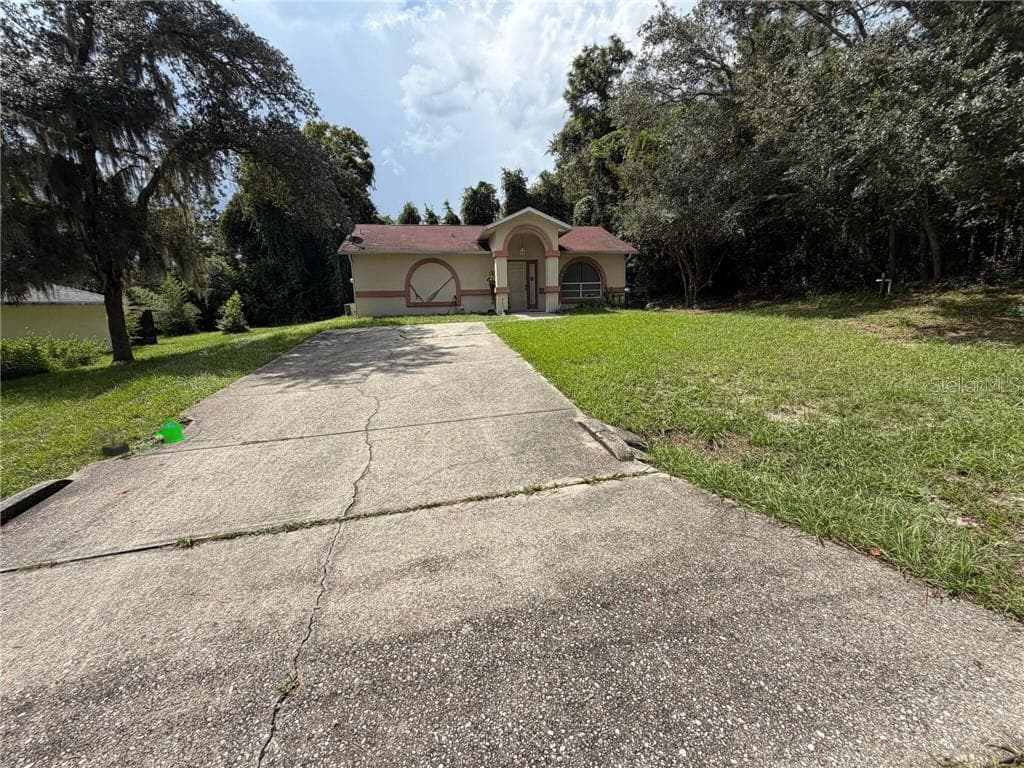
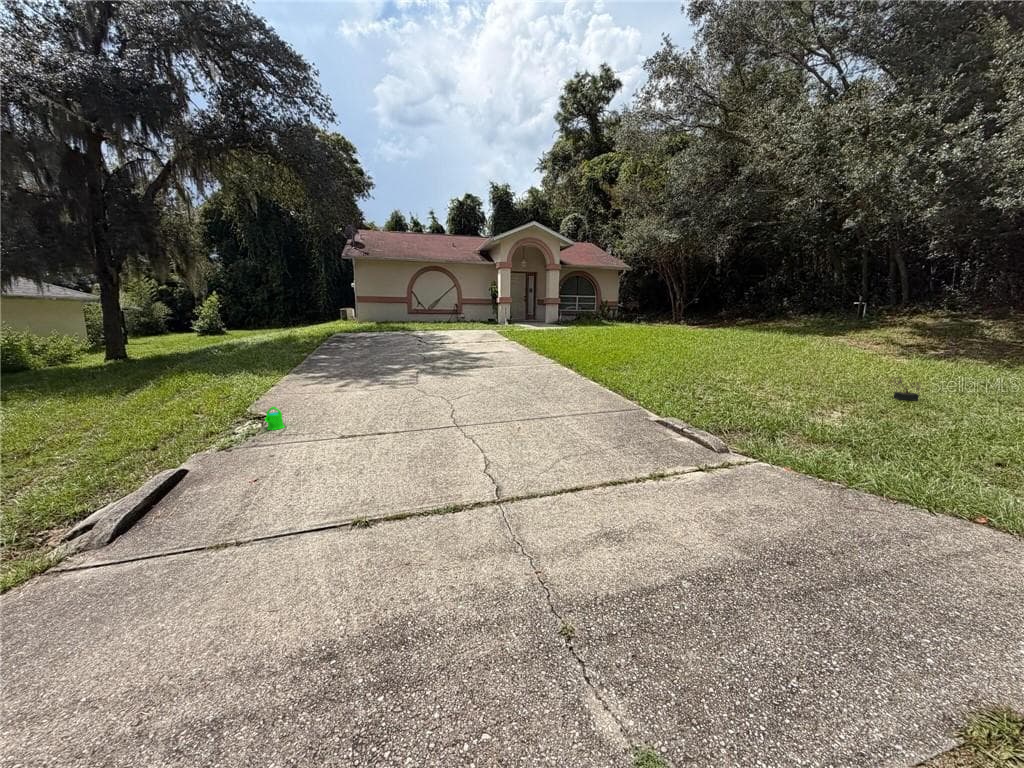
decorative plant: present [90,425,130,456] -> present [890,377,923,401]

